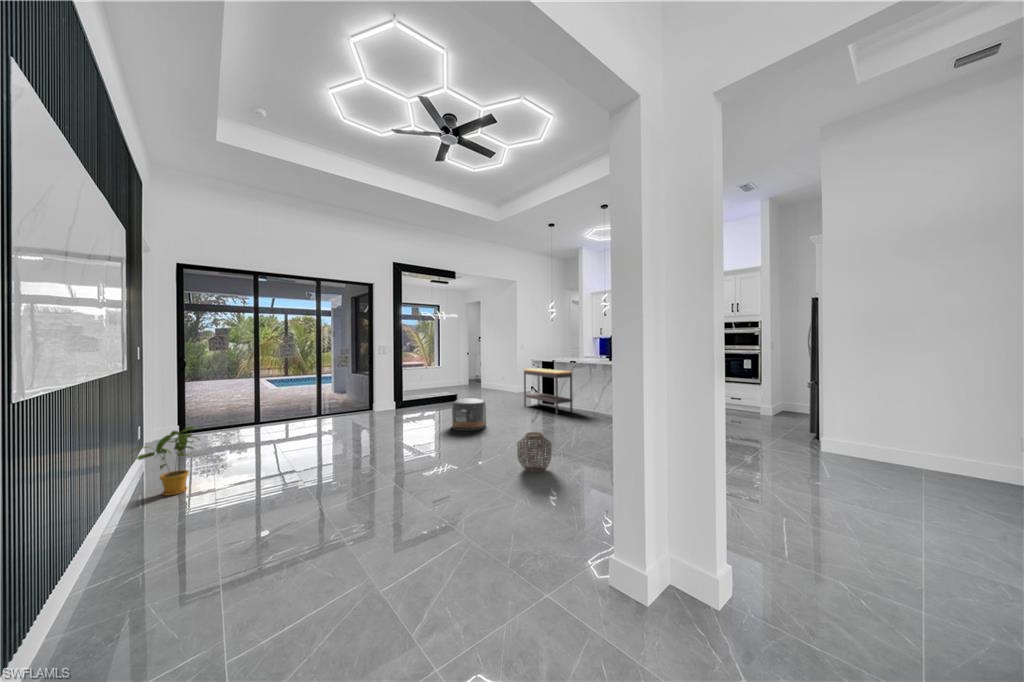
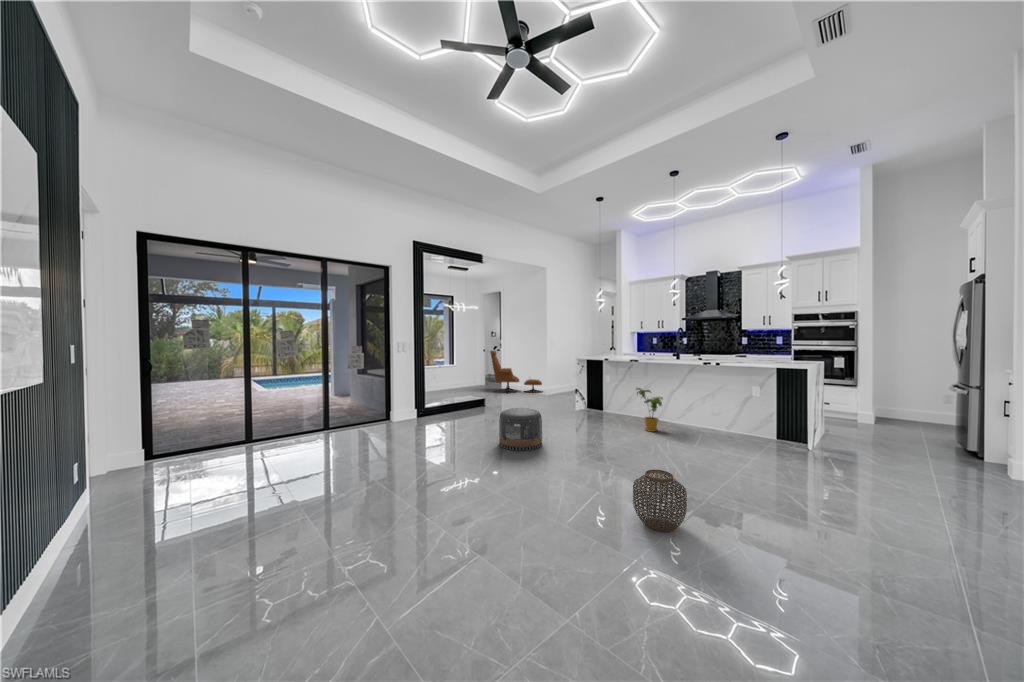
lounge chair: none [467,355,513,393] -> present [490,351,542,393]
console table: present [524,368,573,414] -> none [568,367,633,424]
house plant: present [135,426,197,496] -> present [636,388,663,432]

